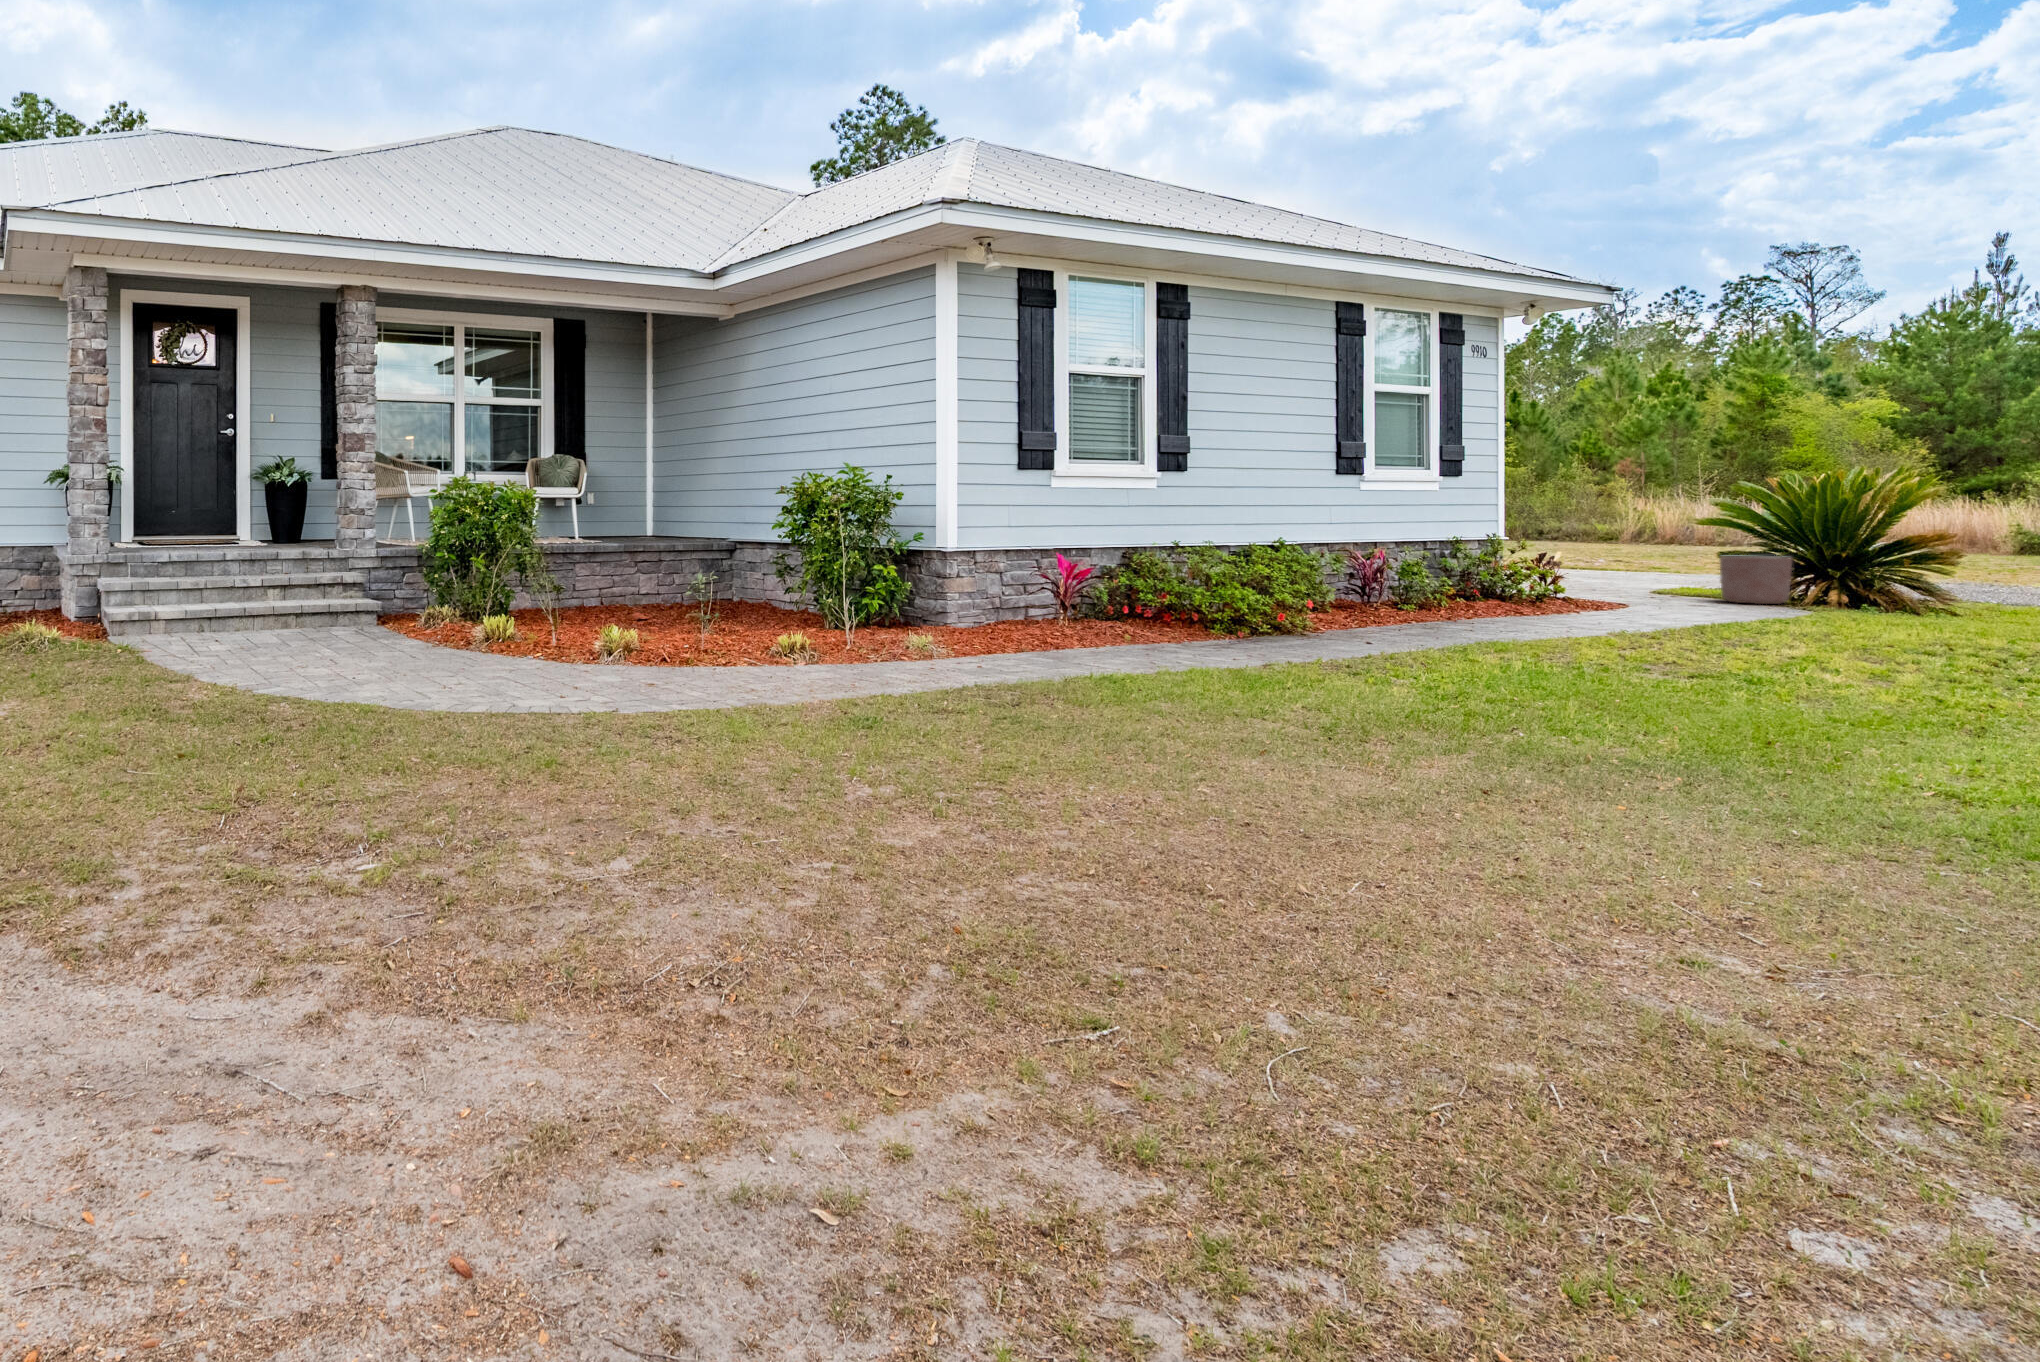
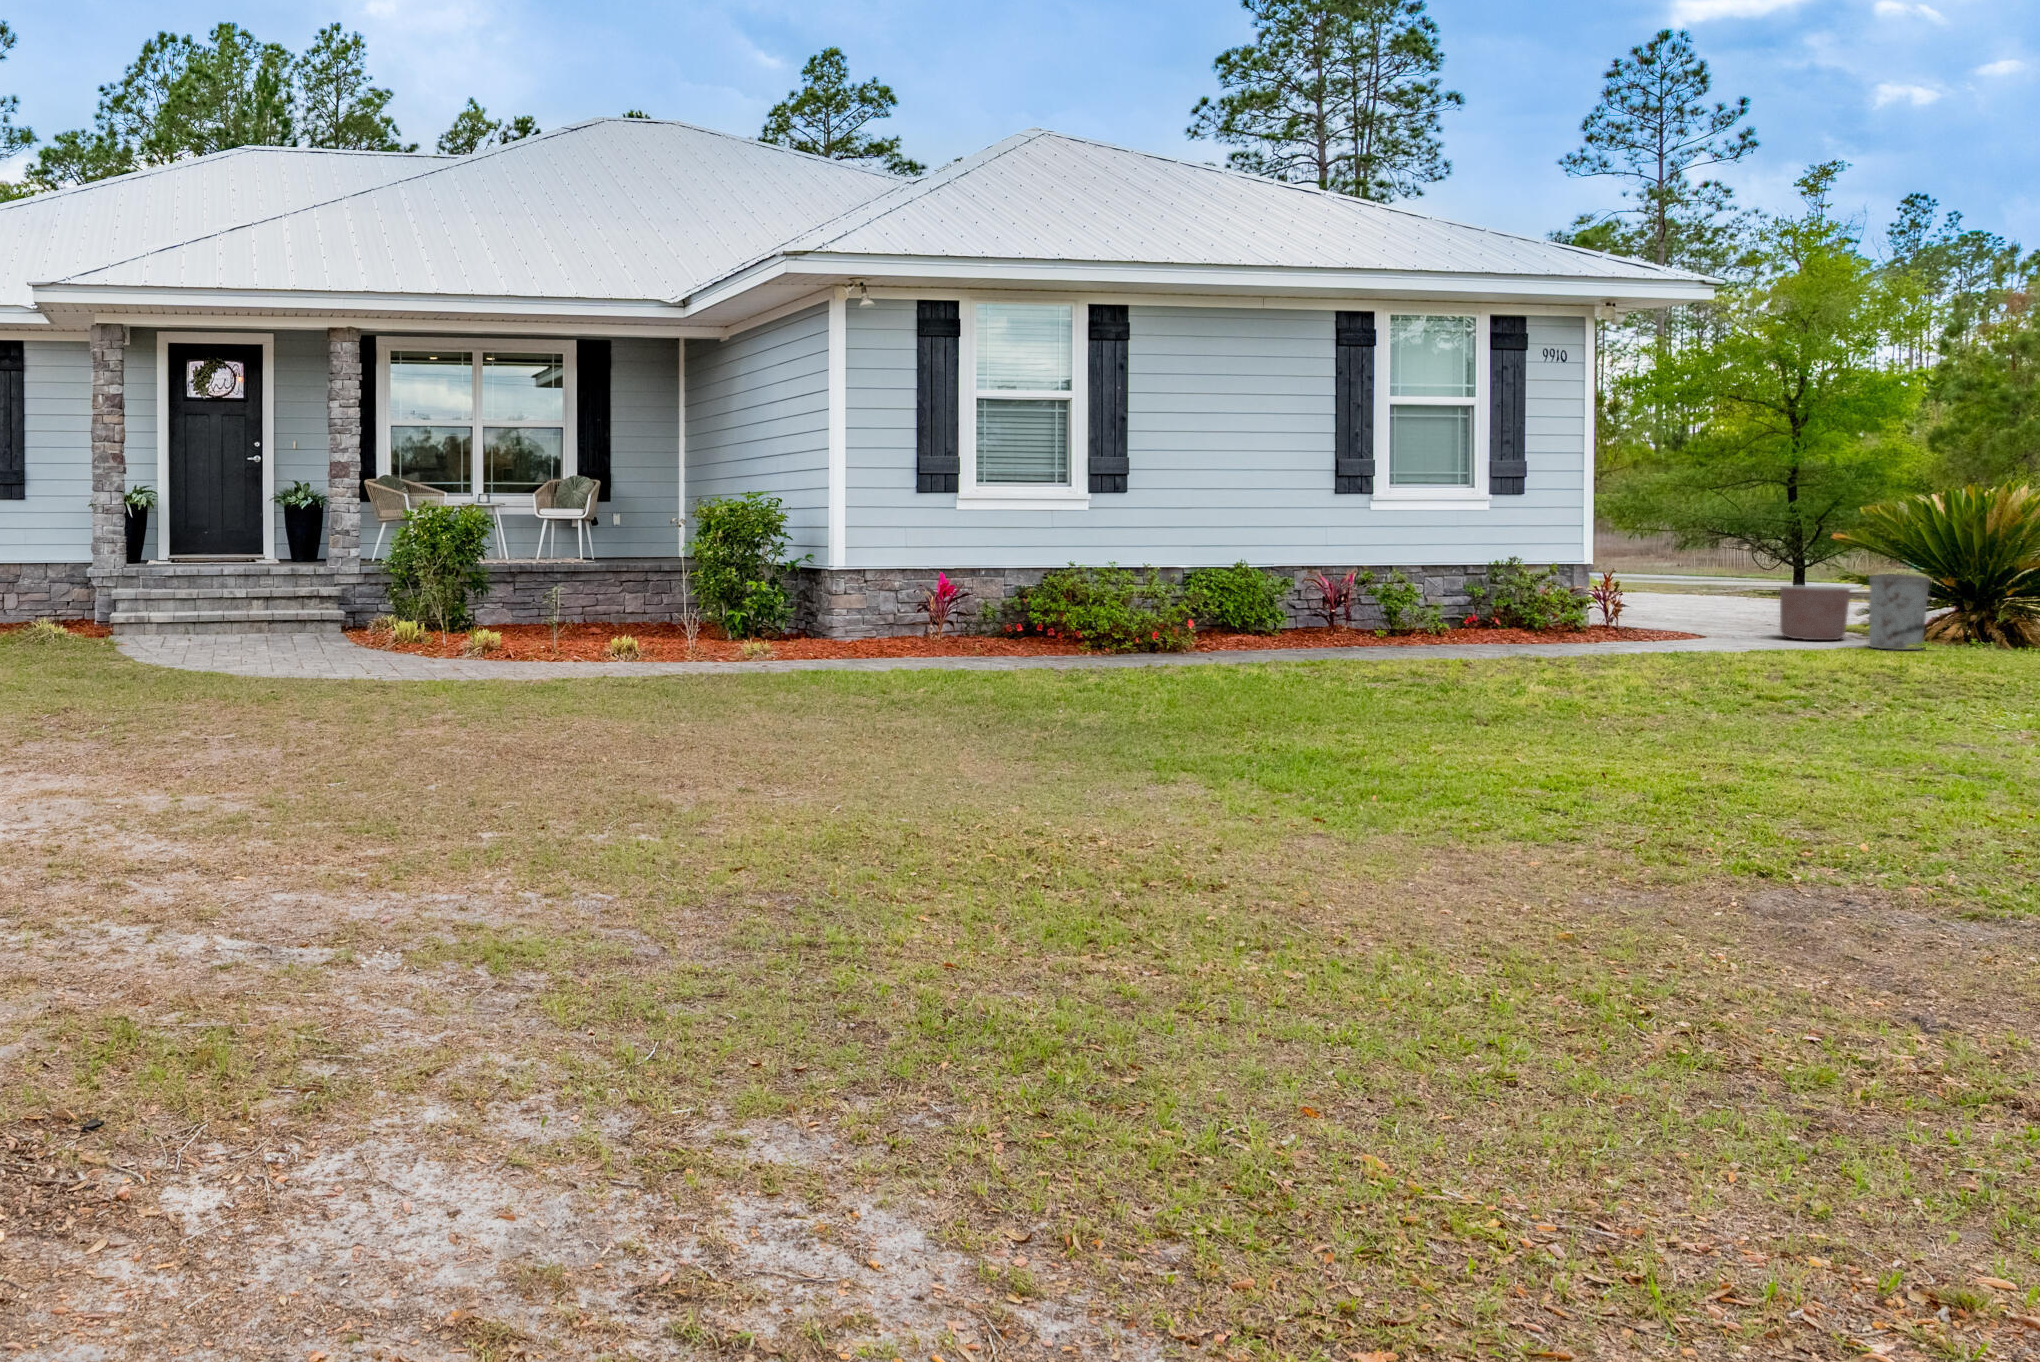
trash can: none [1839,541,1905,611] -> present [1869,574,1930,650]

